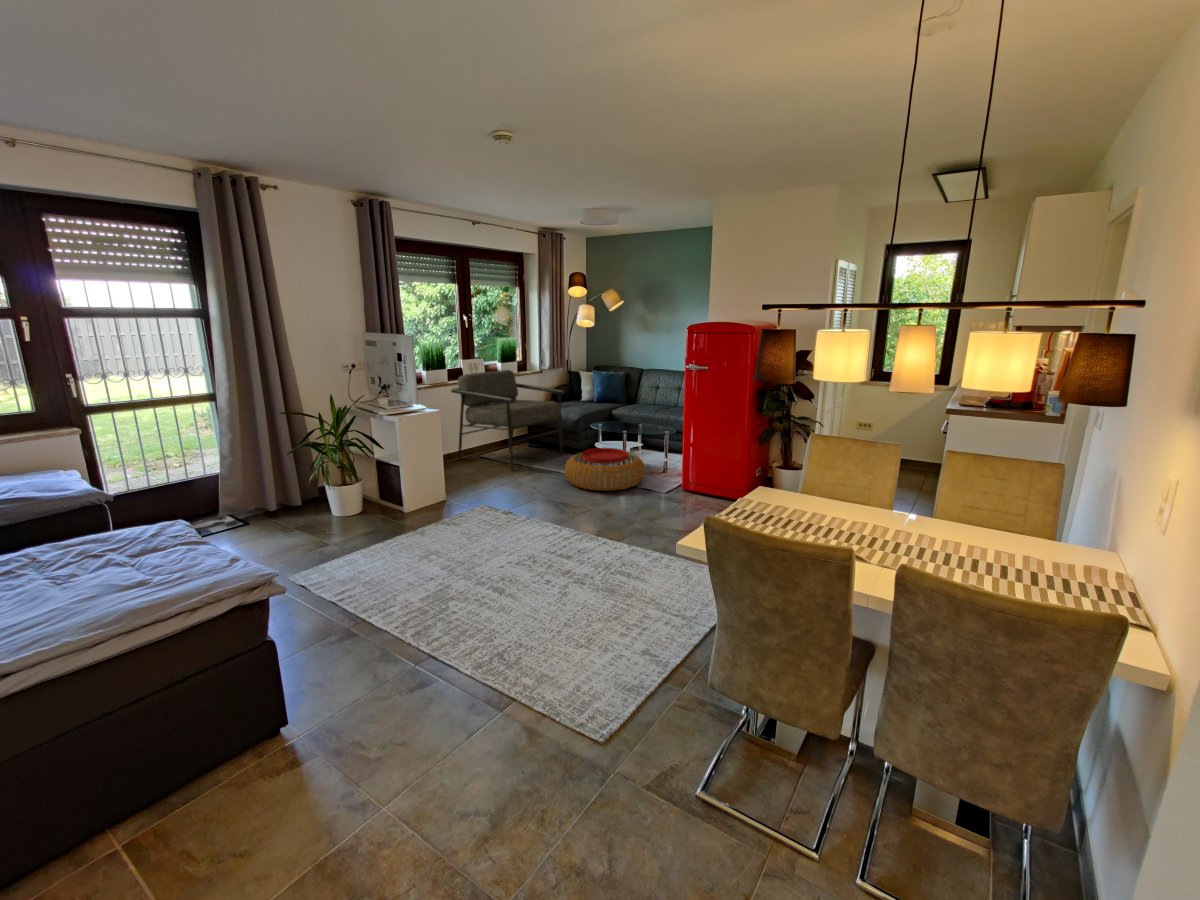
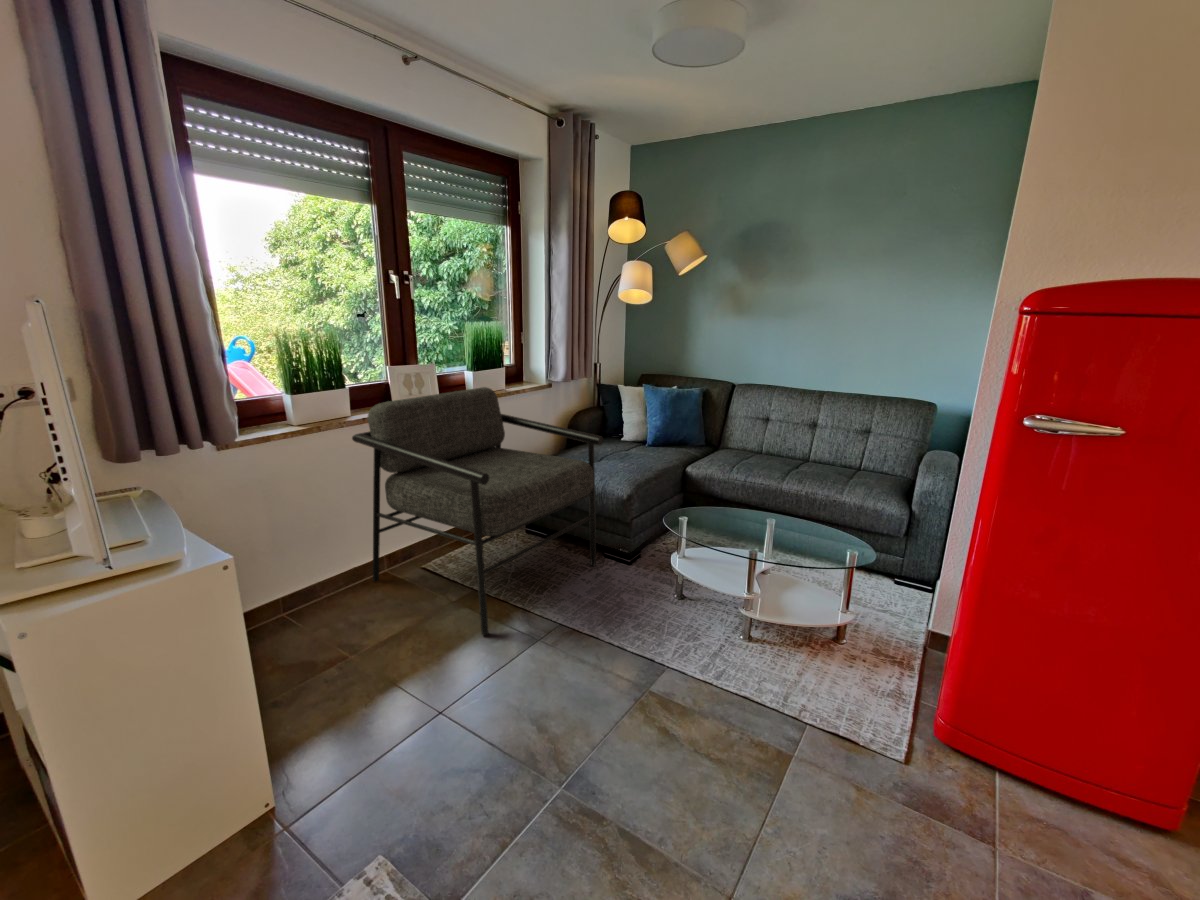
pouf: present [565,448,645,491] -> none [618,597,836,767]

